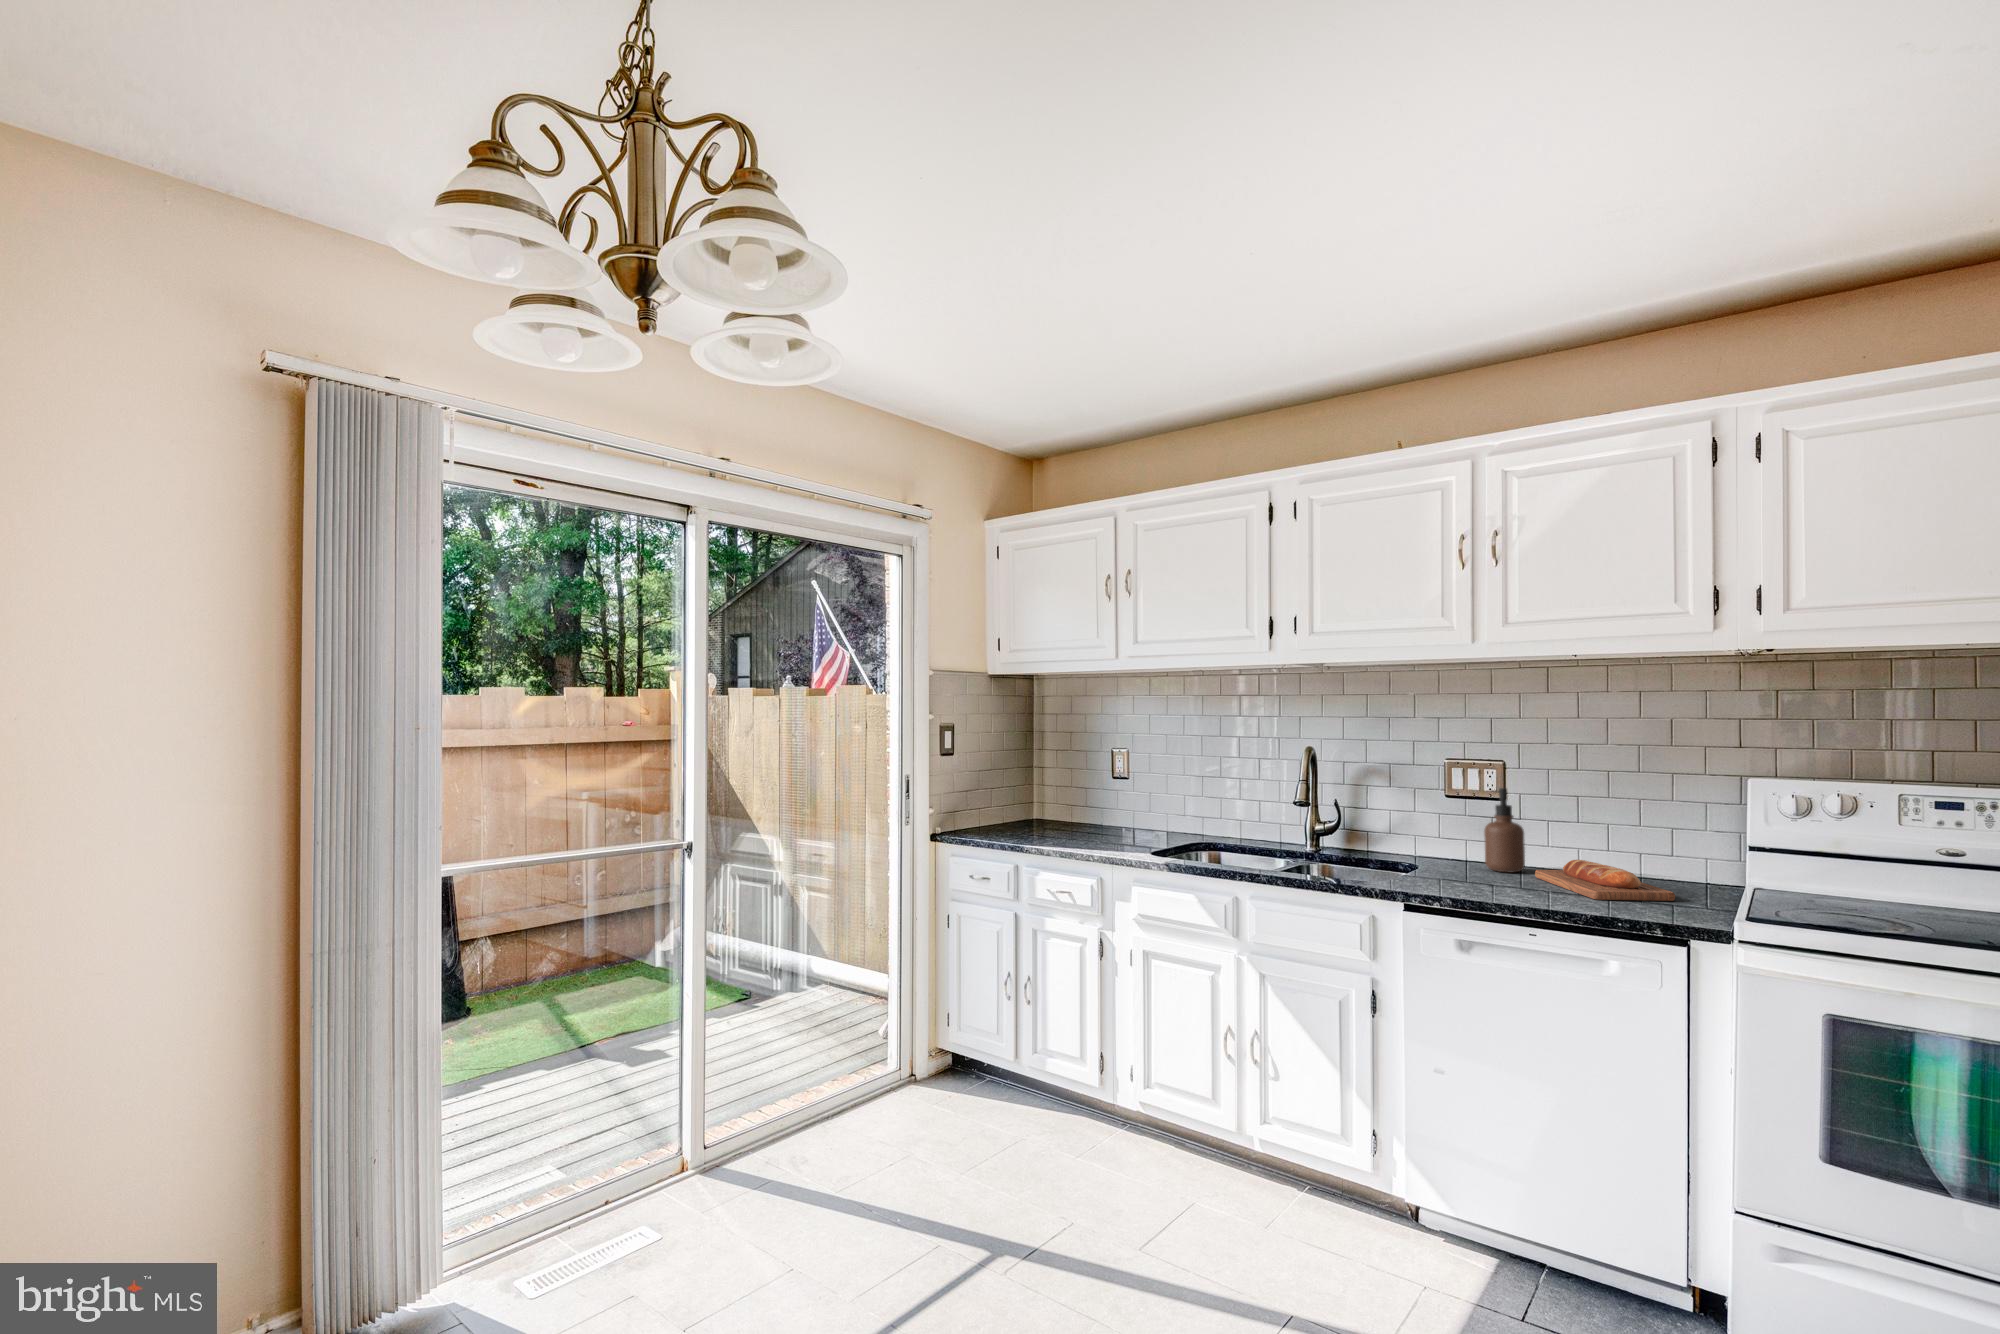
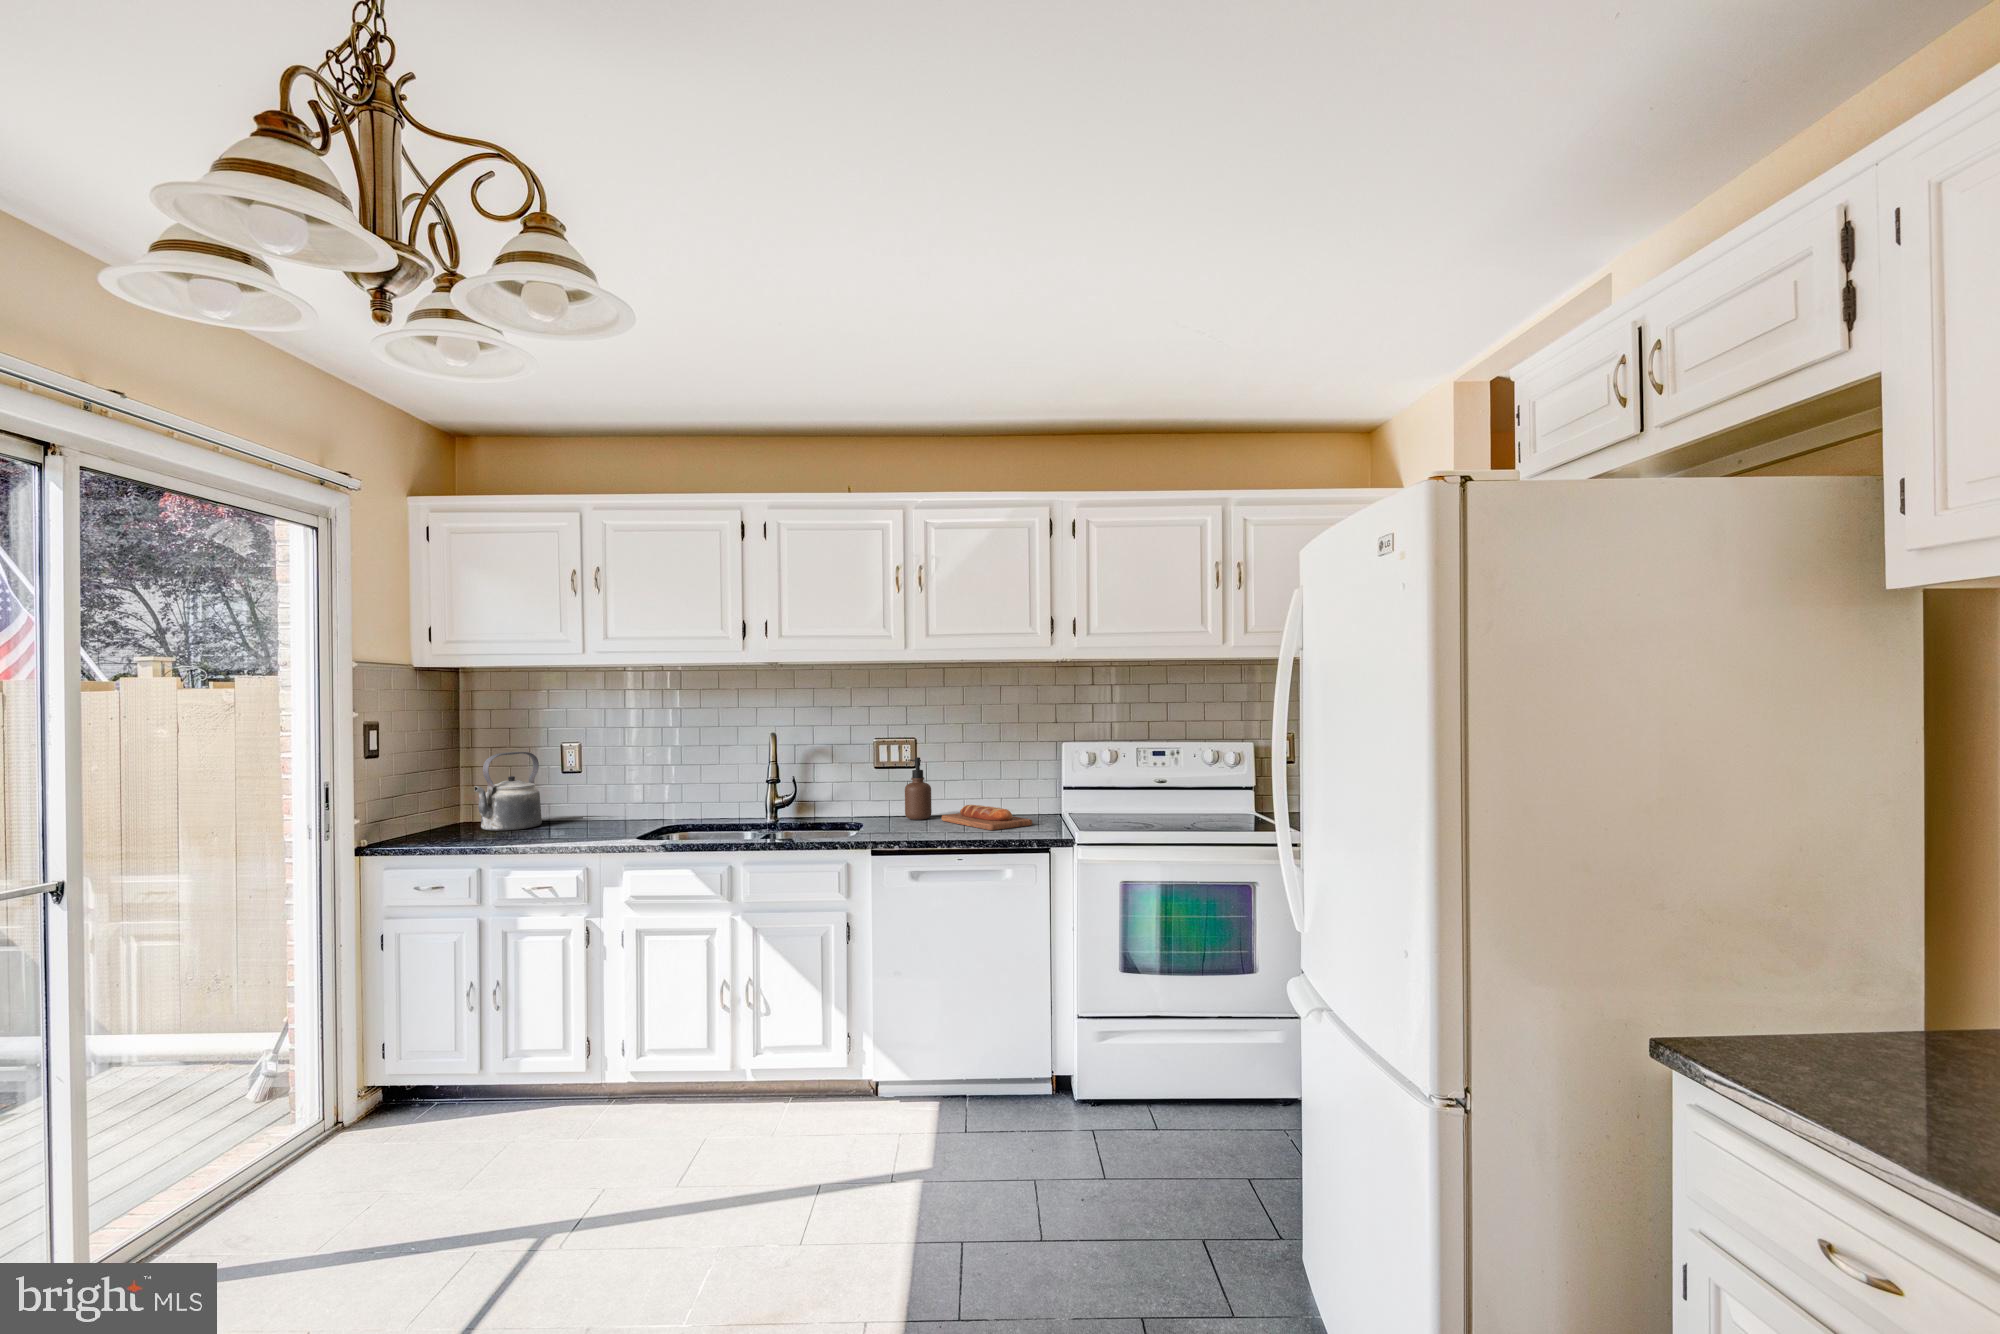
kettle: none [1030,755,1093,832] -> present [474,752,542,831]

